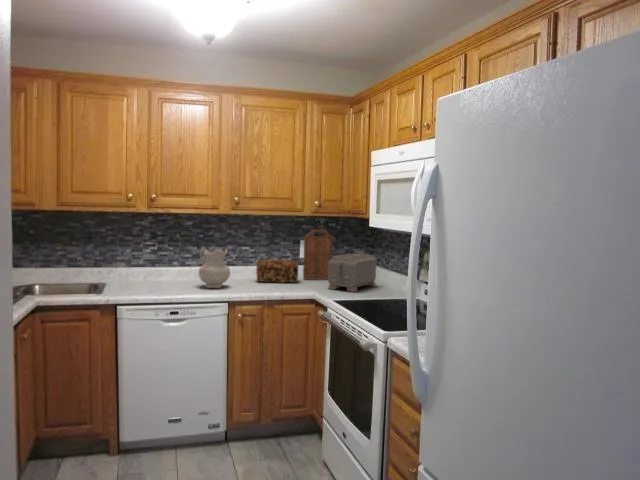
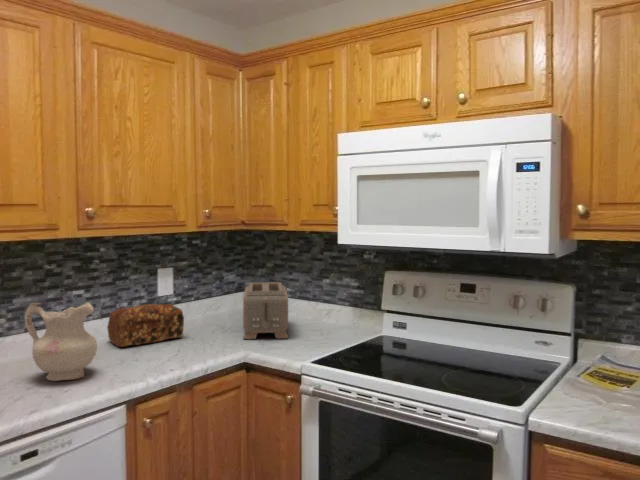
cutting board: present [303,230,333,280] -> none [174,252,211,329]

